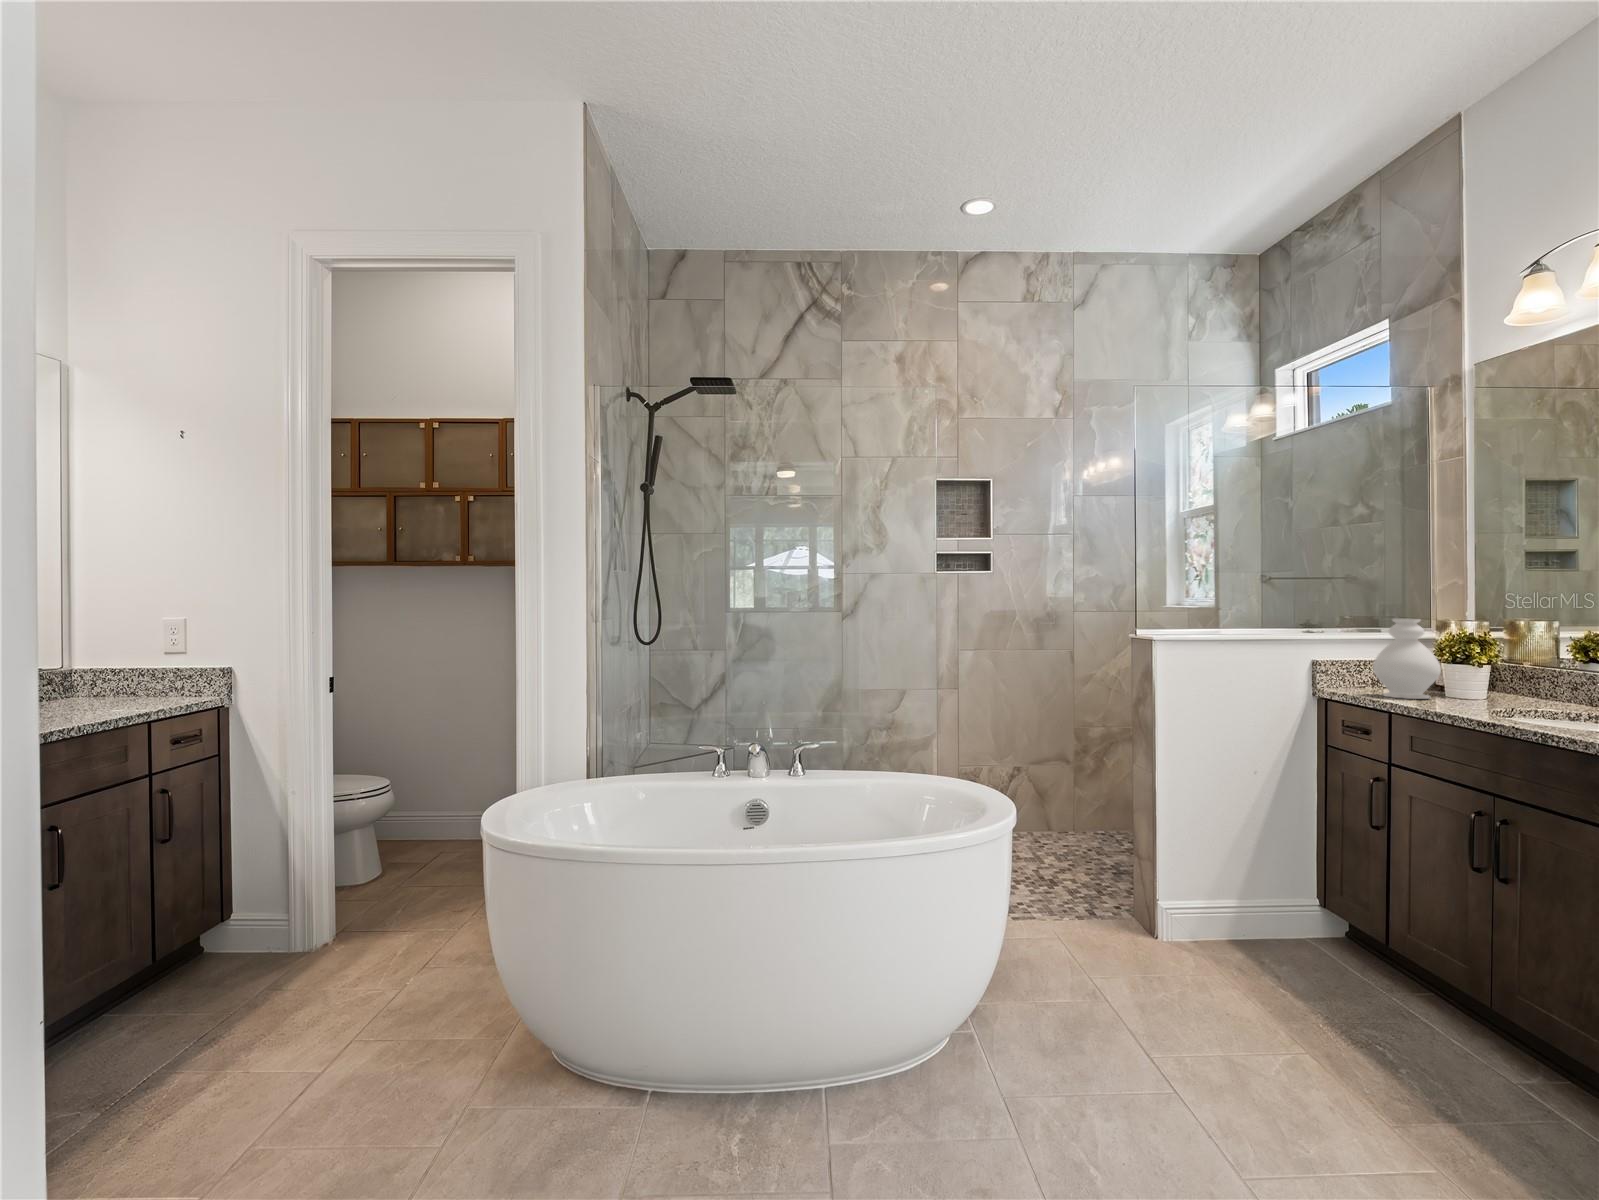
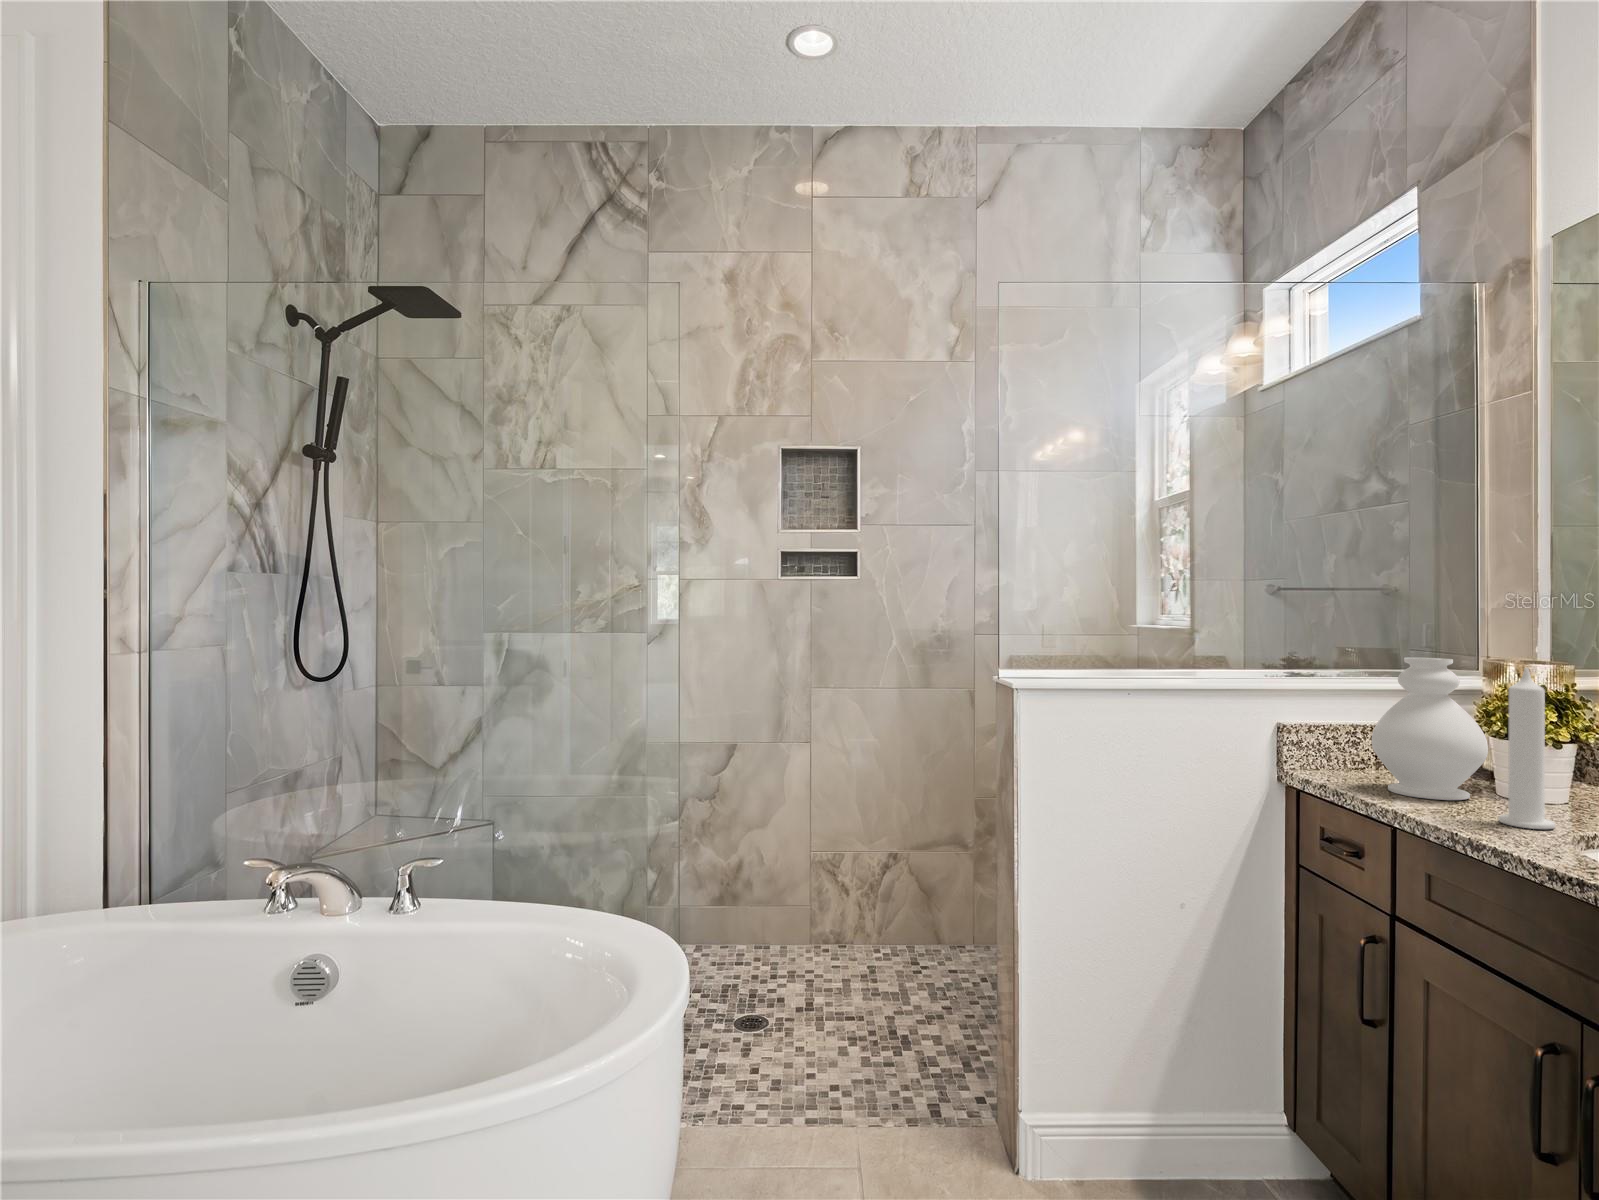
candle: none [1448,621,1479,707] -> present [1498,668,1555,829]

